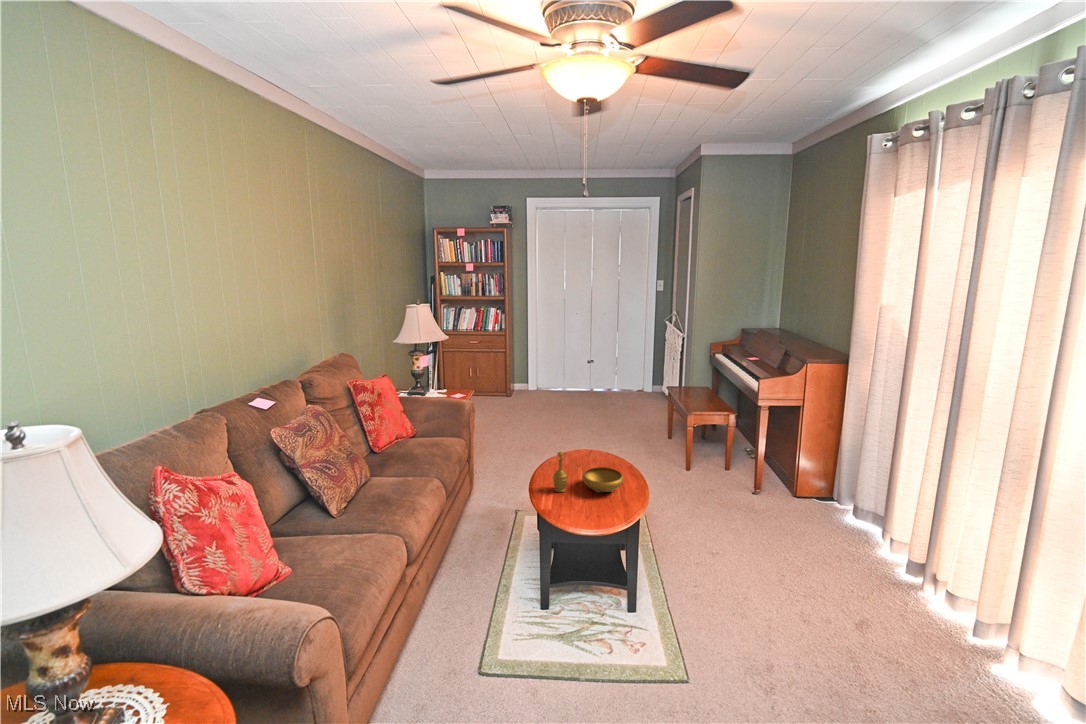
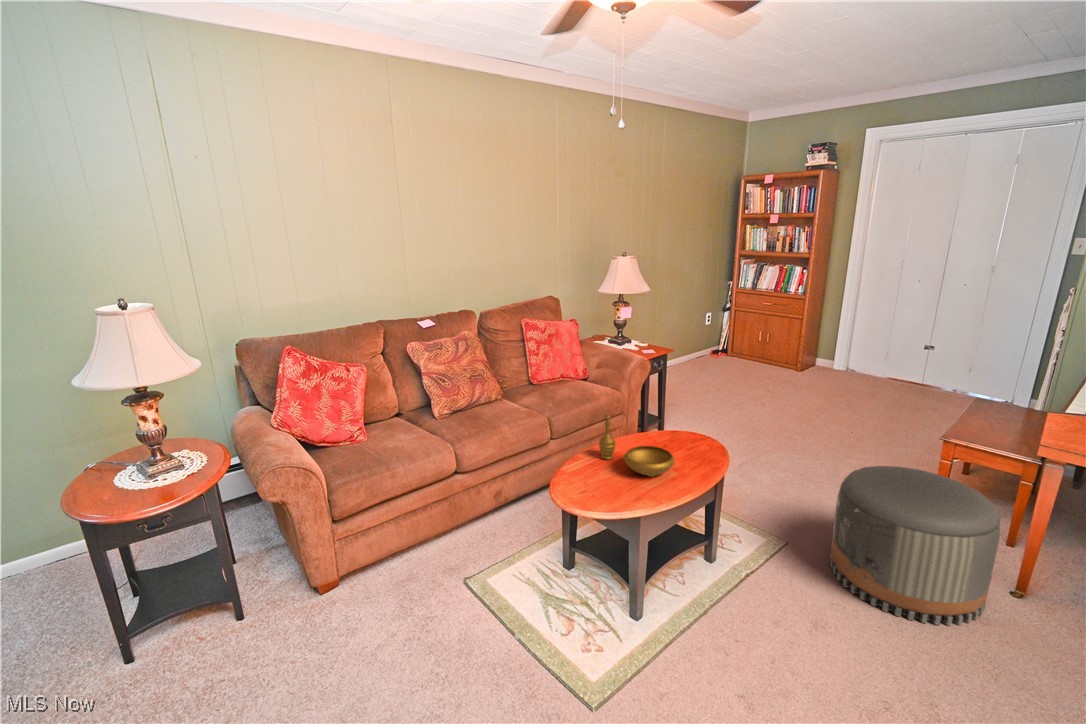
pouf: none [664,436,755,530] -> present [830,466,1000,625]

